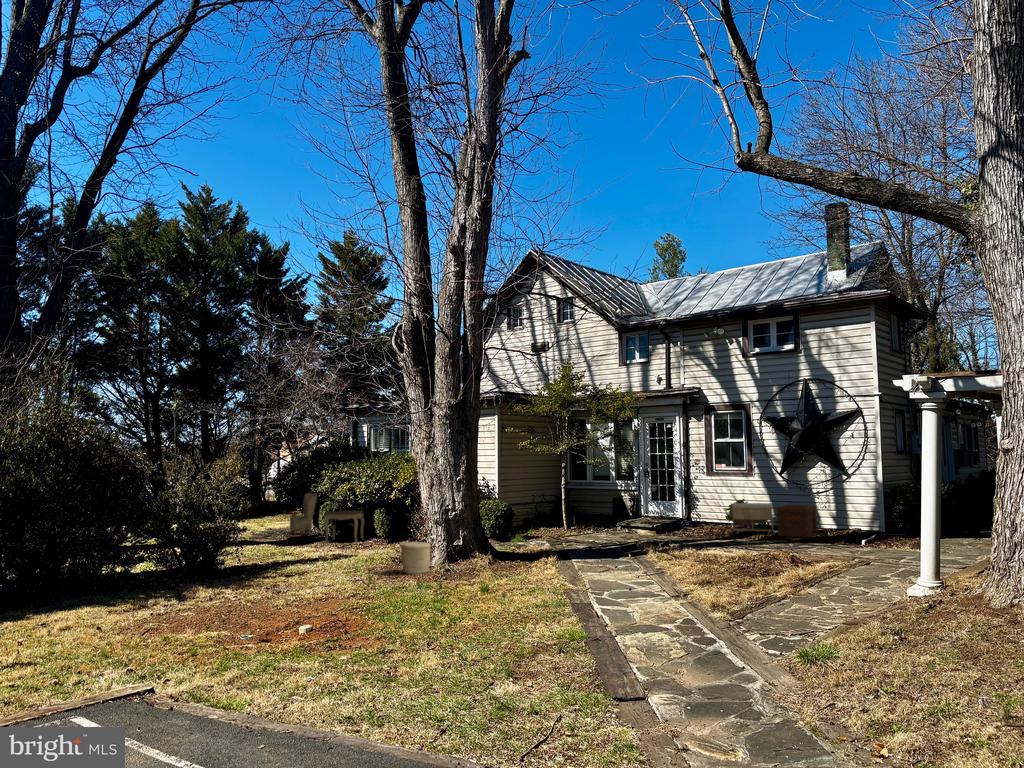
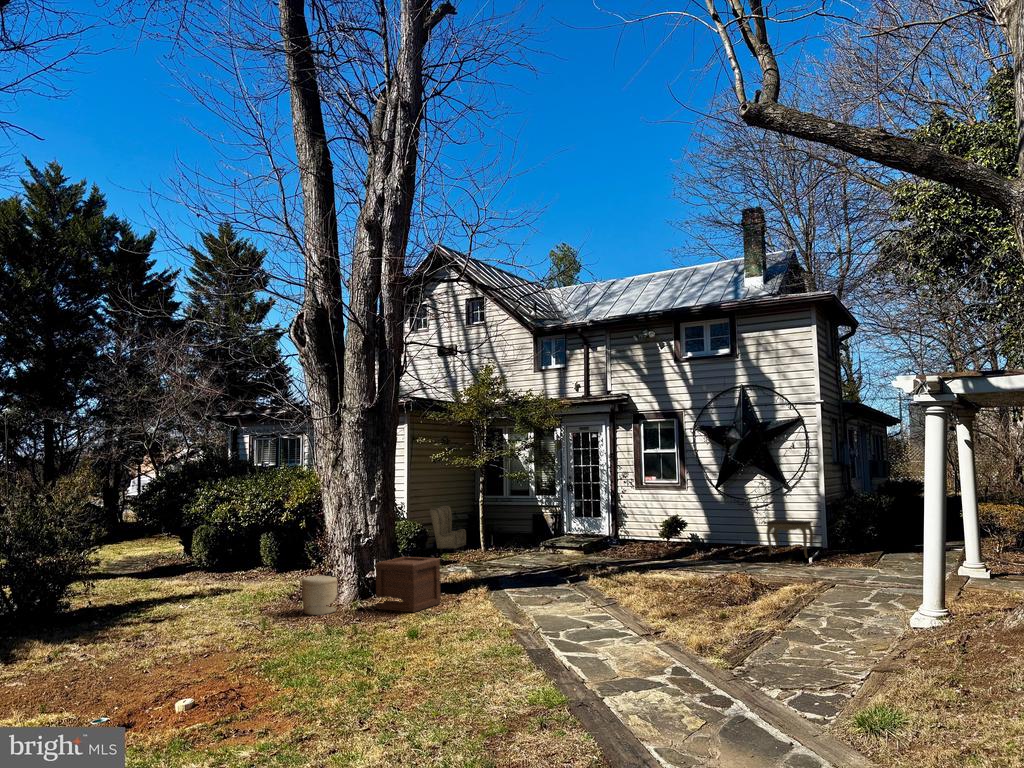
armchair: present [290,493,317,535] -> present [430,506,466,553]
storage bench: present [732,503,773,534] -> none [666,519,709,552]
wooden crate: present [776,505,817,538] -> present [376,557,441,612]
side table: present [325,511,364,543] -> present [766,520,813,558]

